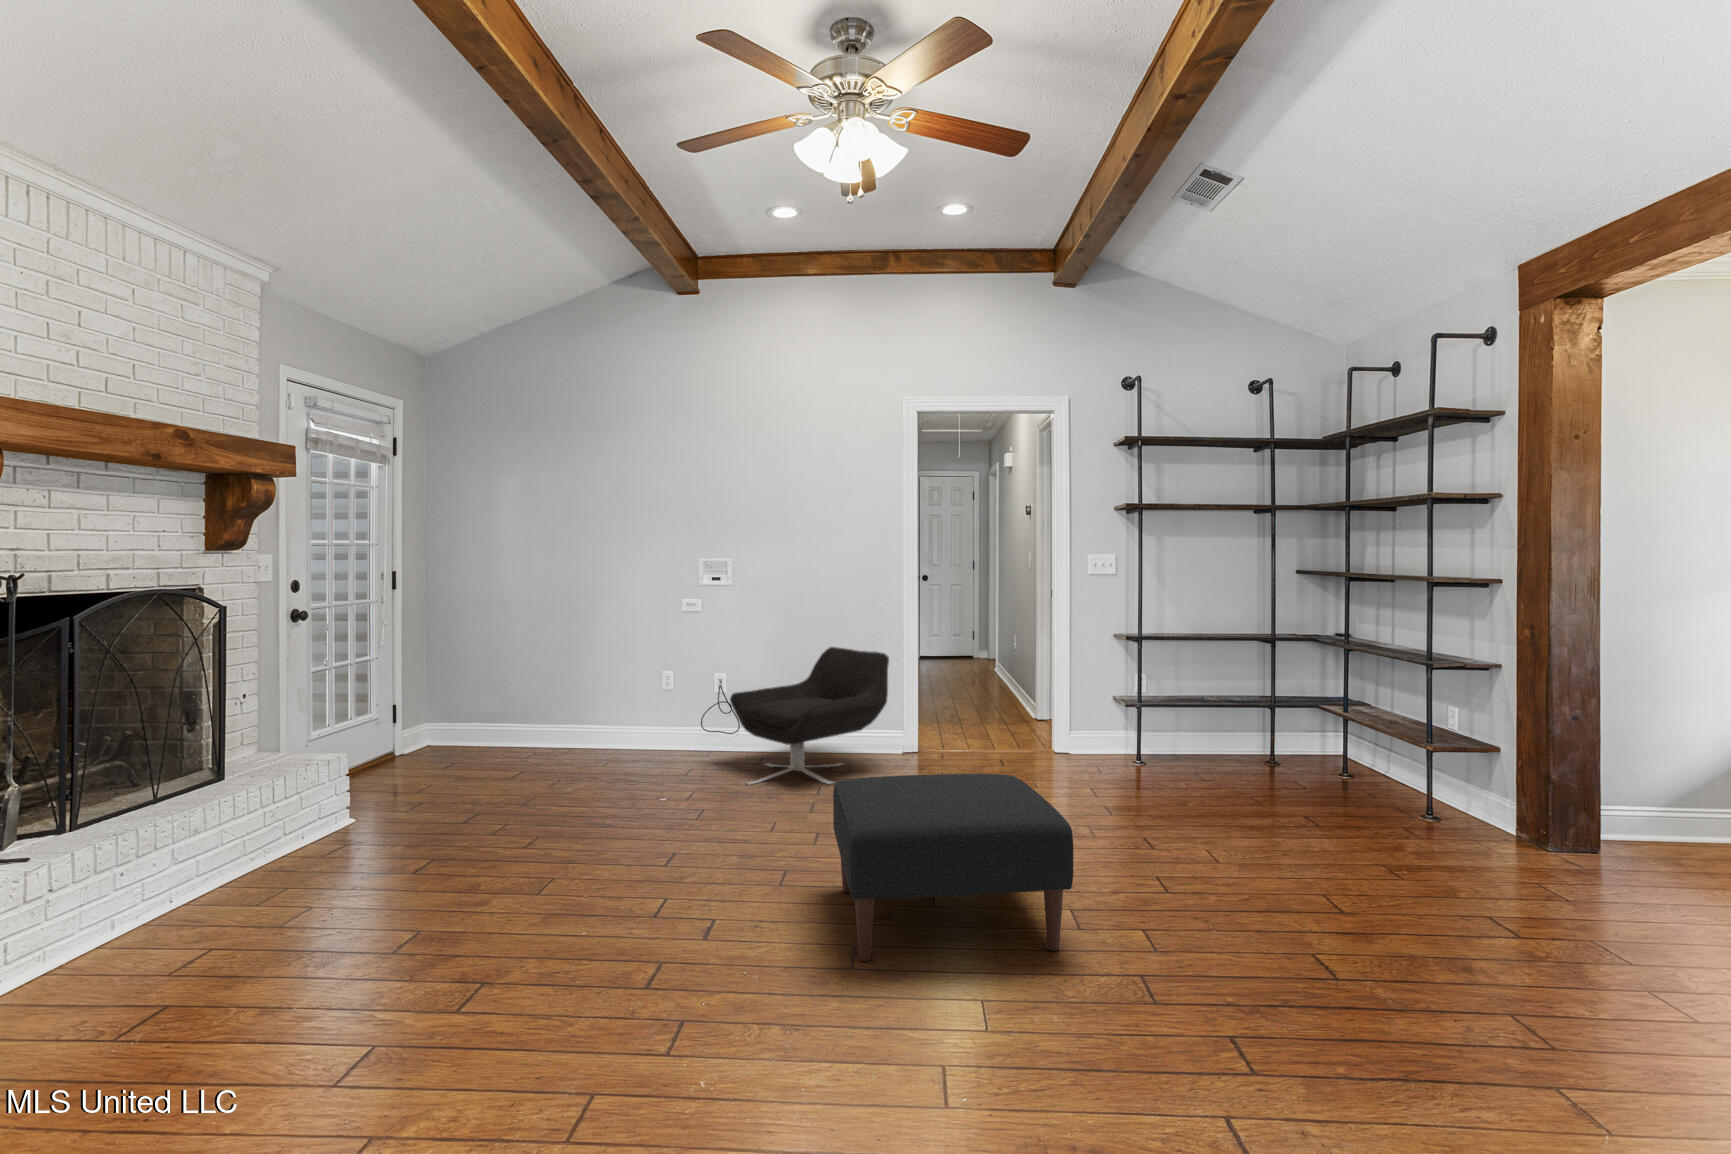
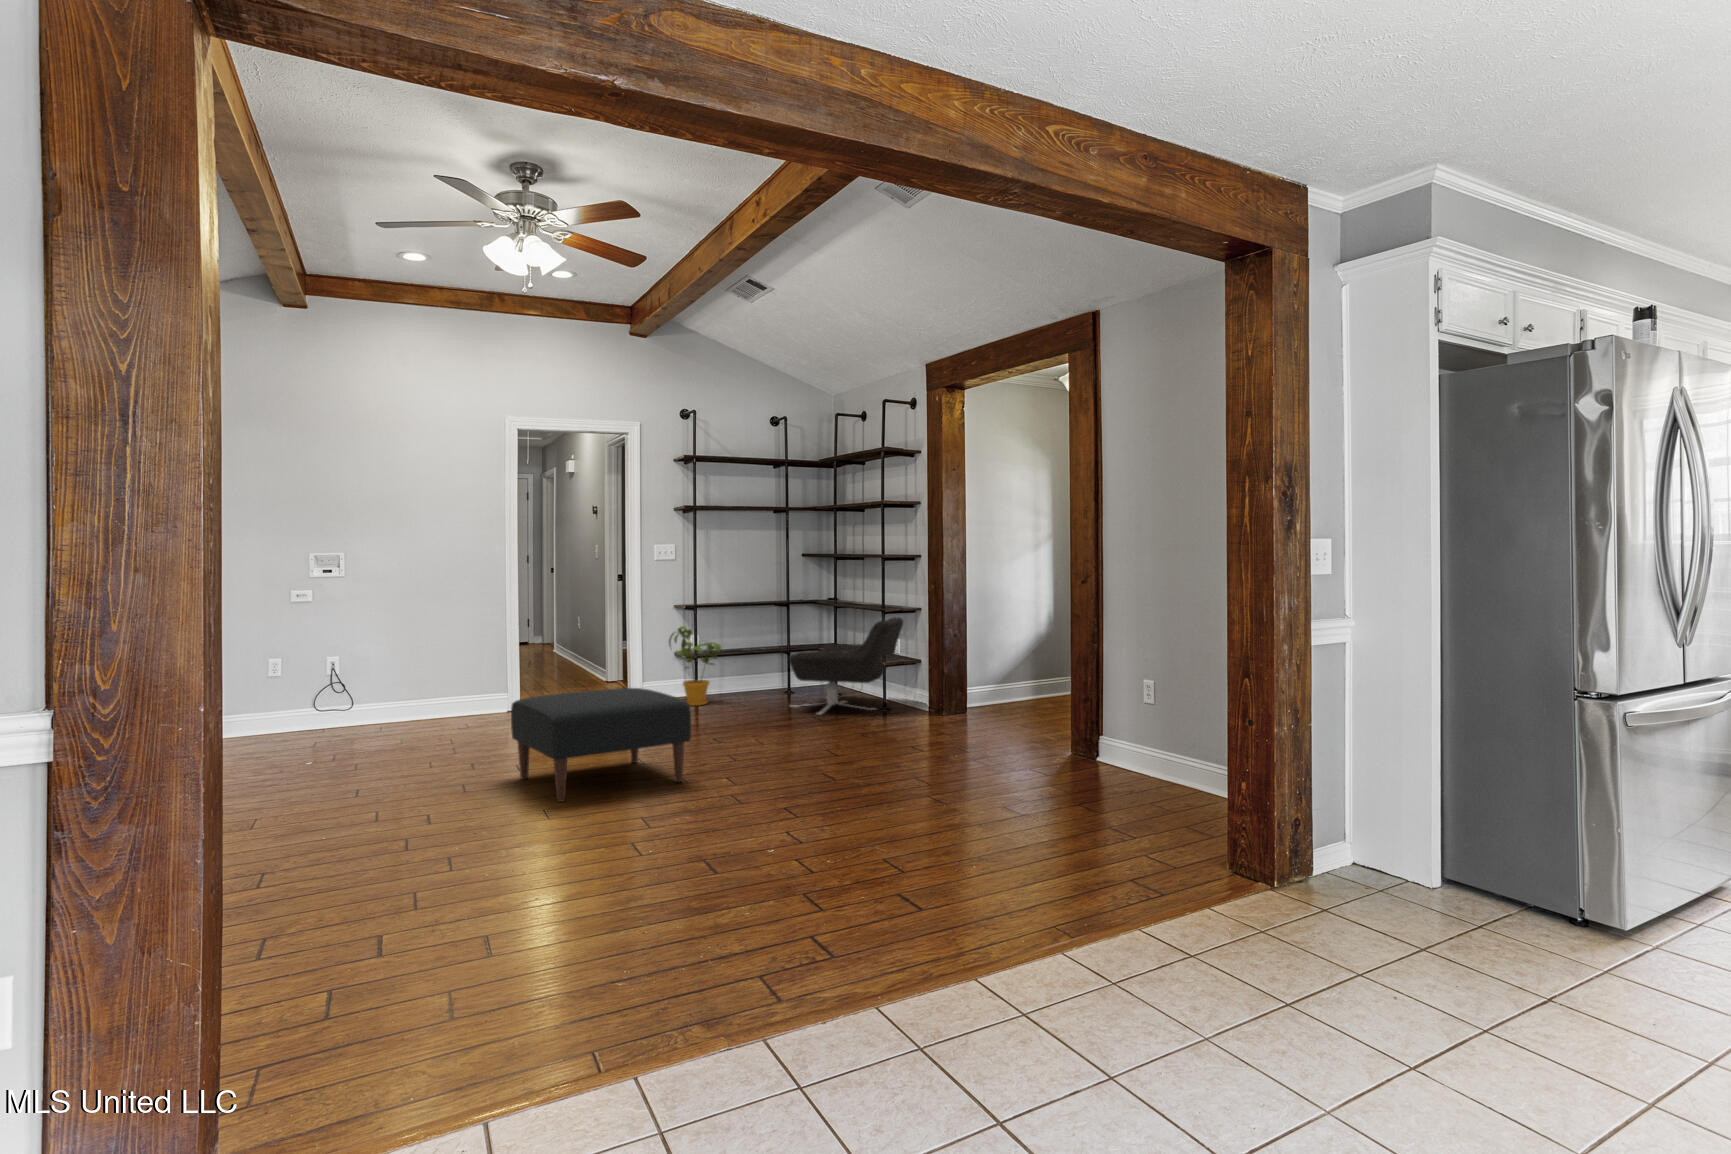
lounge chair: present [730,647,889,785] -> present [789,617,903,714]
house plant: none [1095,666,1167,773] -> present [669,626,721,706]

